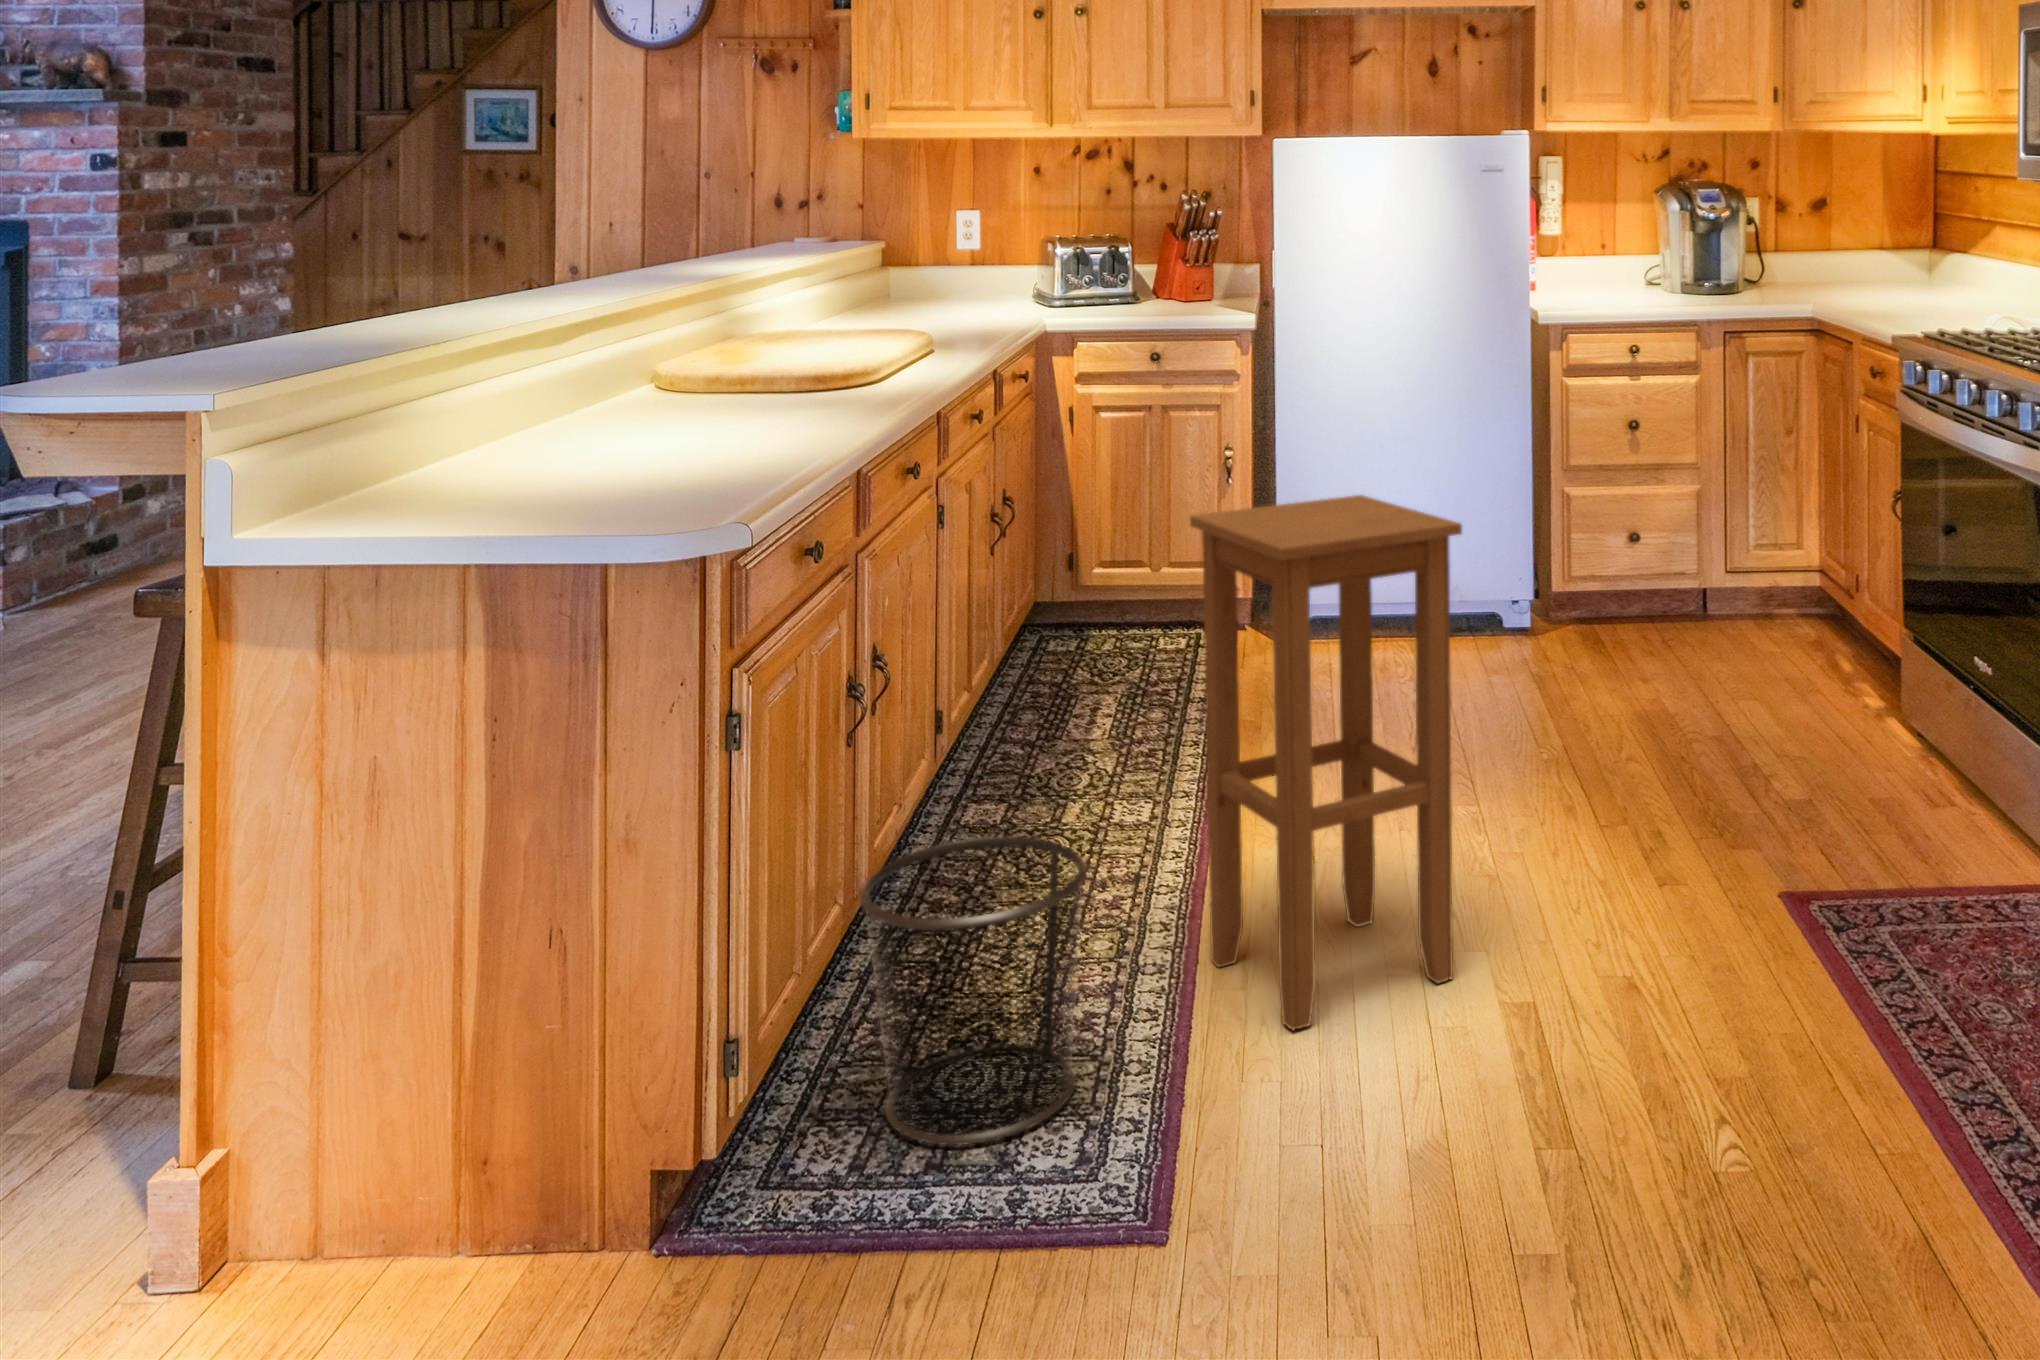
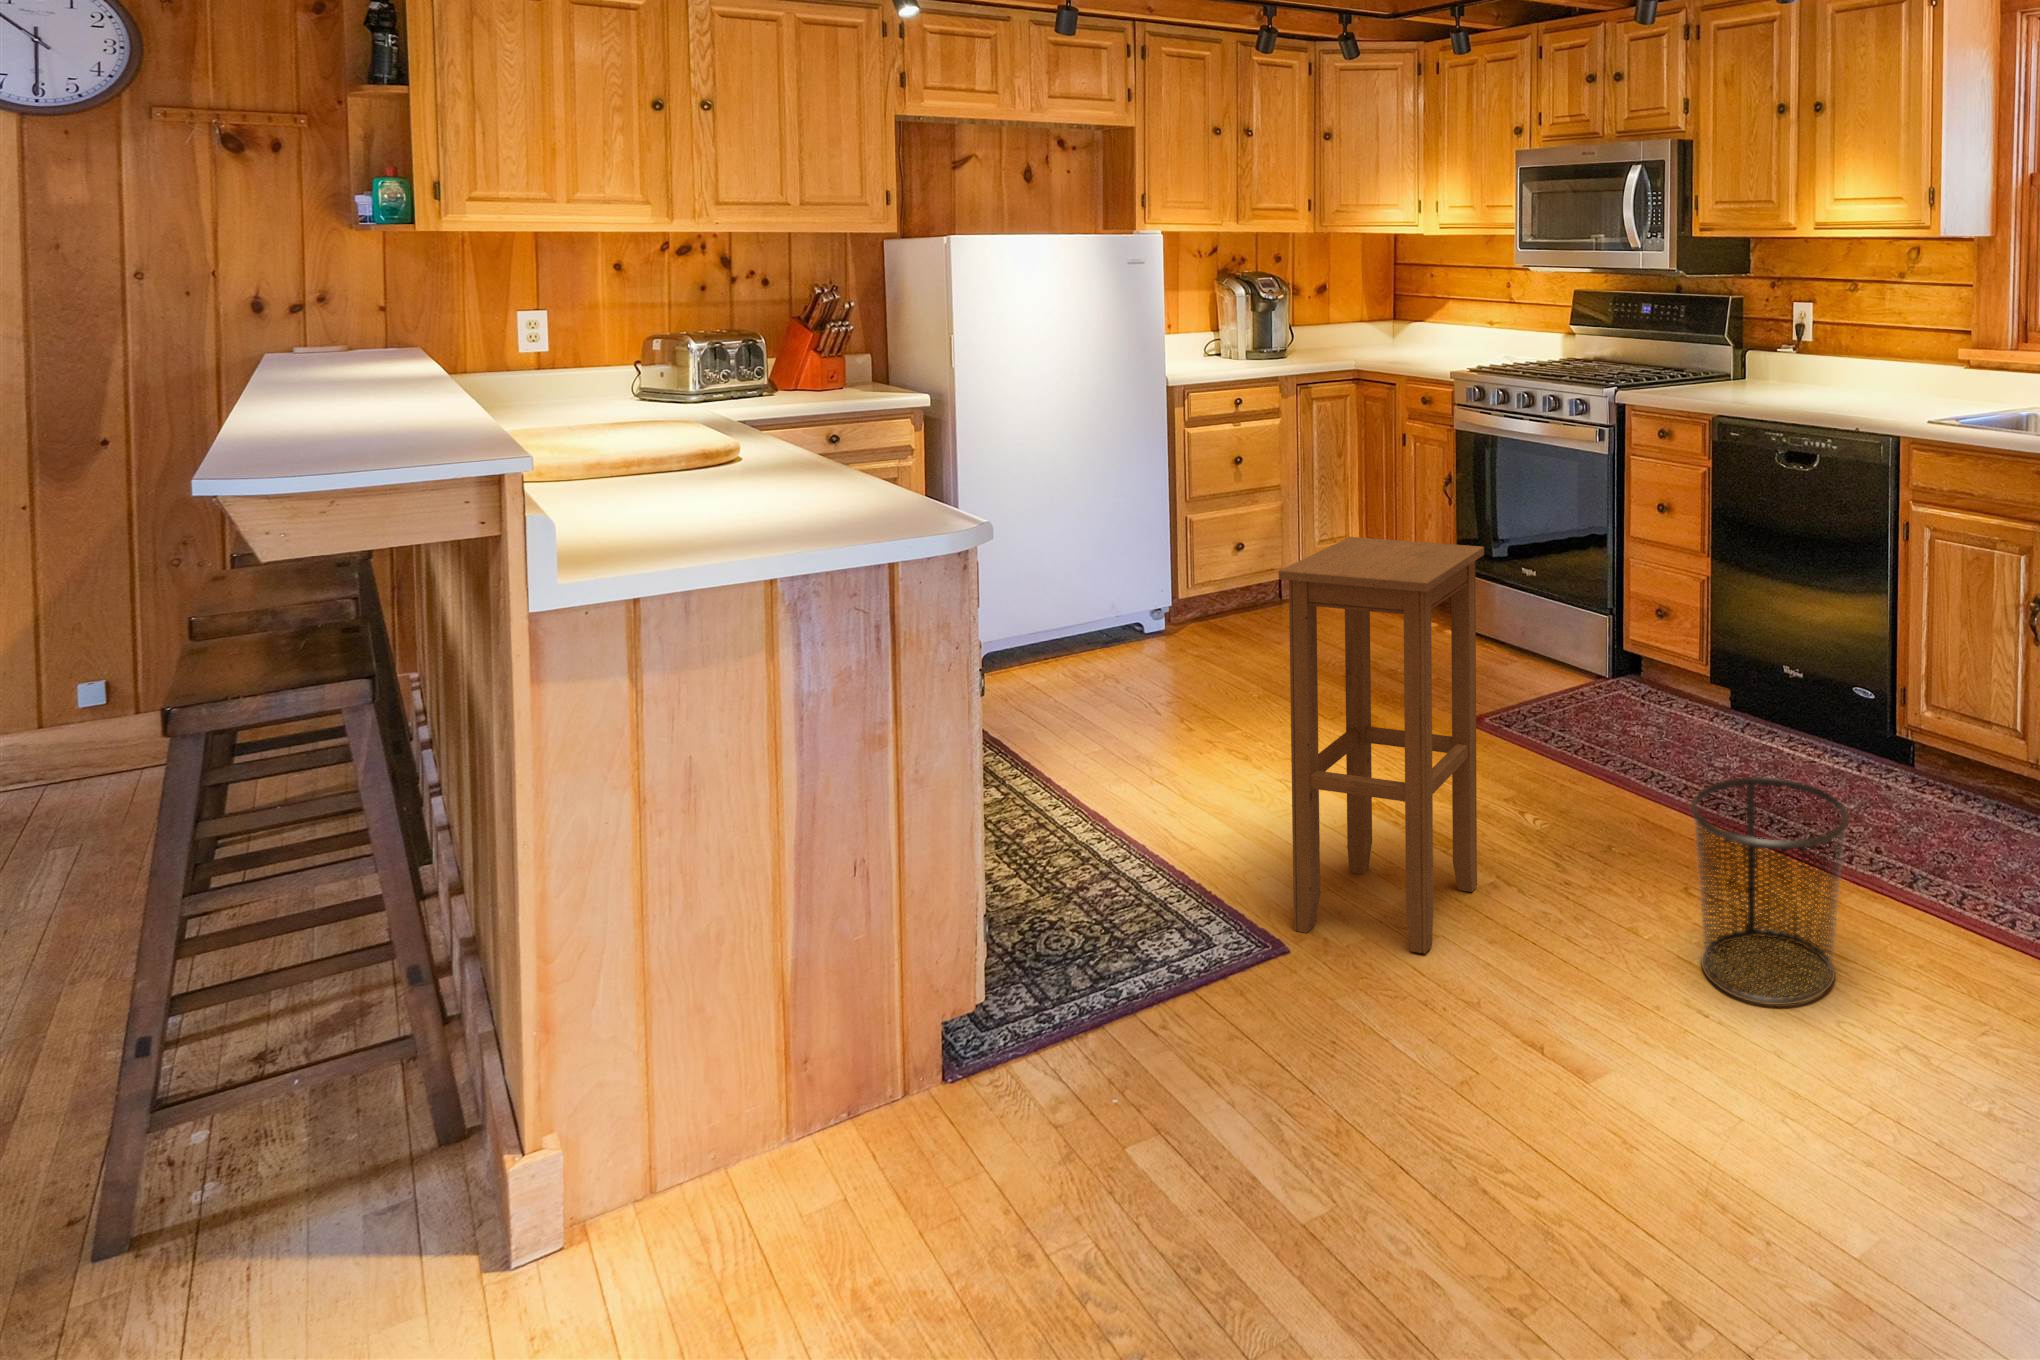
waste bin: present [859,836,1087,1145] -> present [1691,777,1850,1005]

